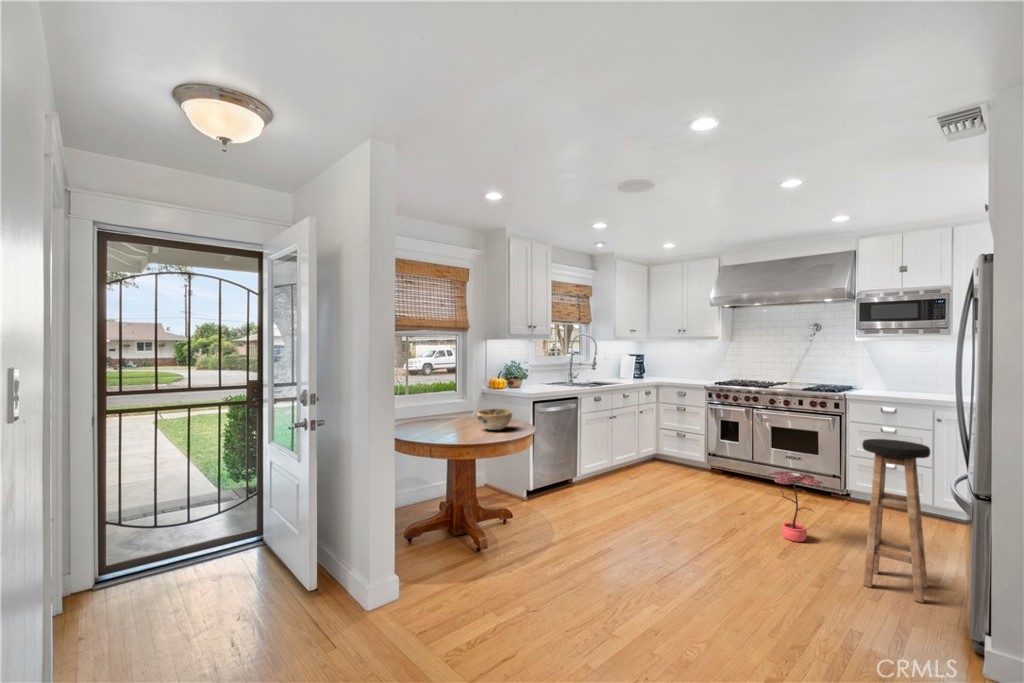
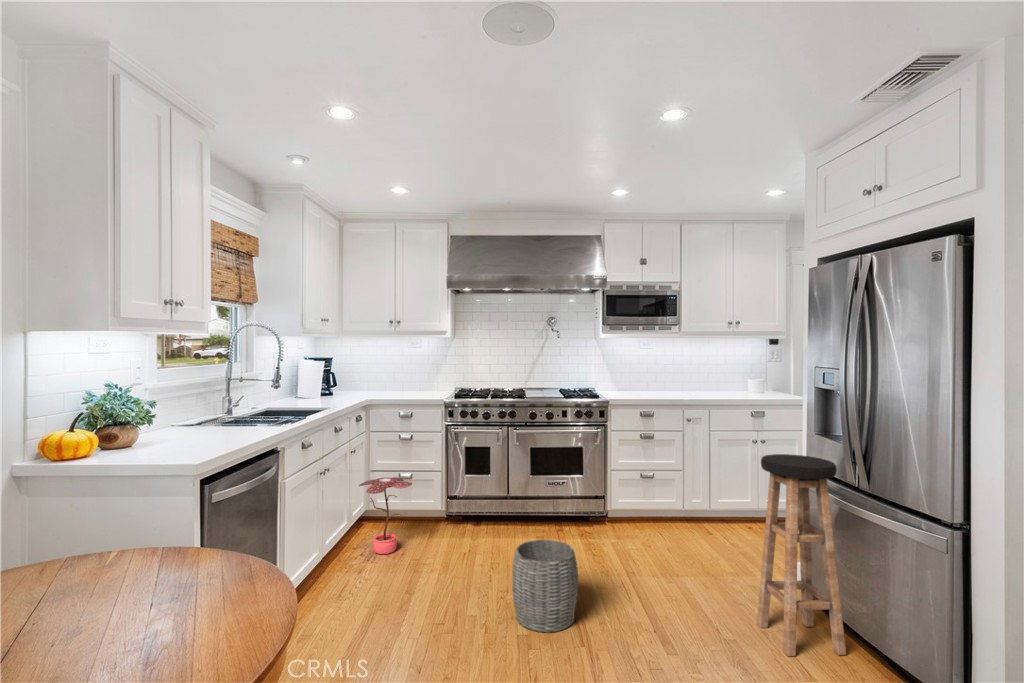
decorative bowl: present [477,409,512,430] -> none [82,525,224,615]
potted plant: present [768,472,823,542] -> present [359,477,412,554]
woven basket: none [689,475,734,528] -> present [512,540,578,632]

